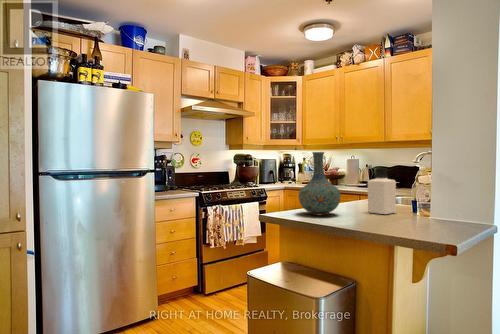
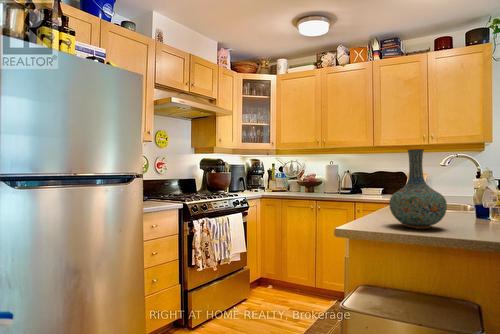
bottle: present [368,168,396,214] -> none [456,171,486,225]

